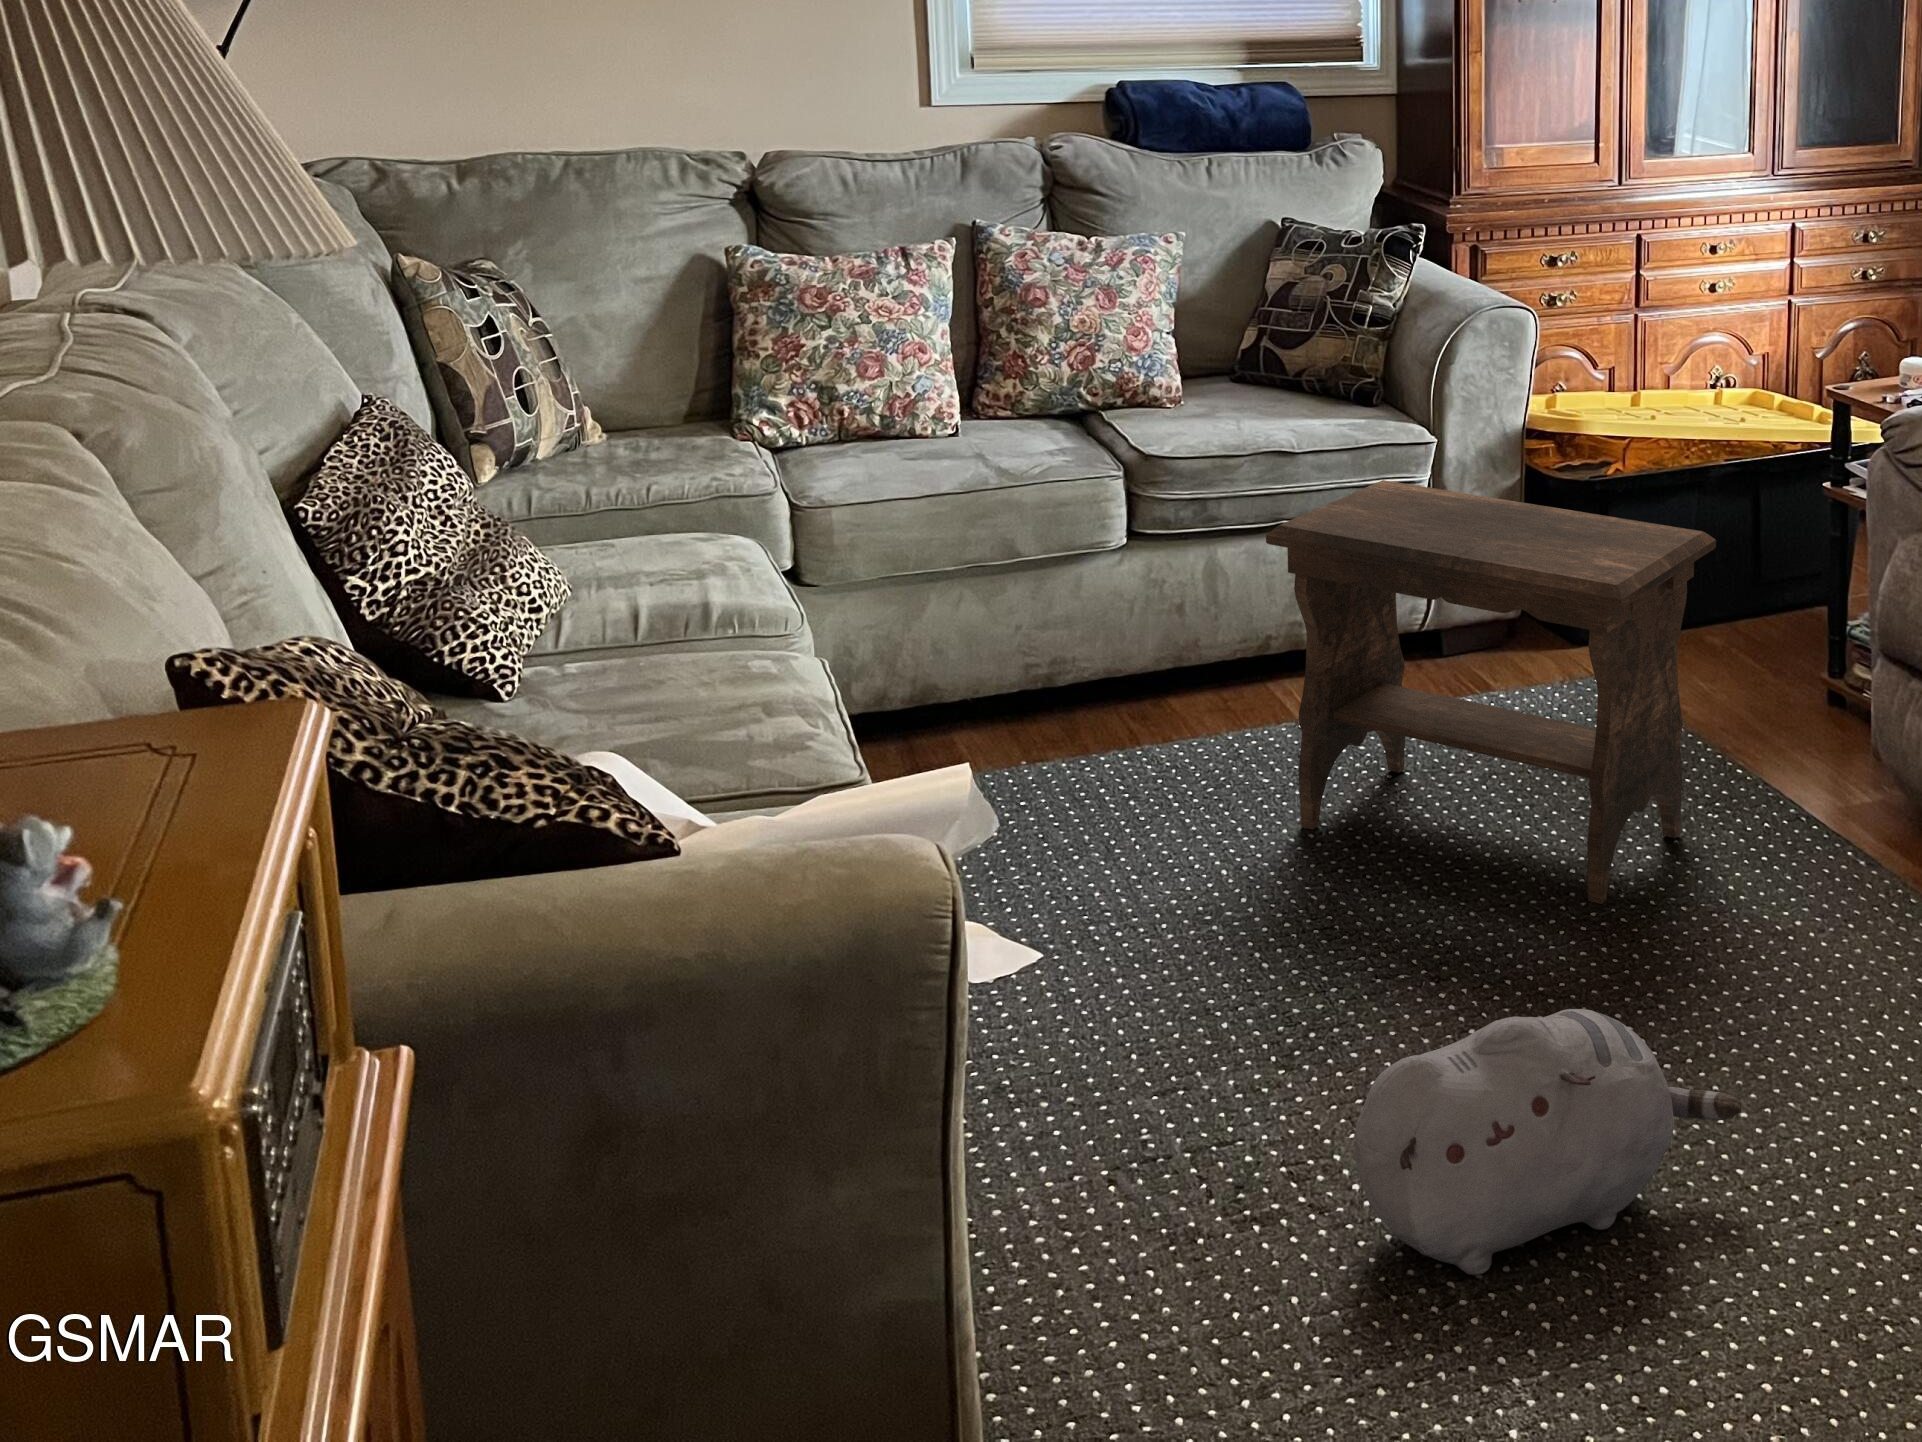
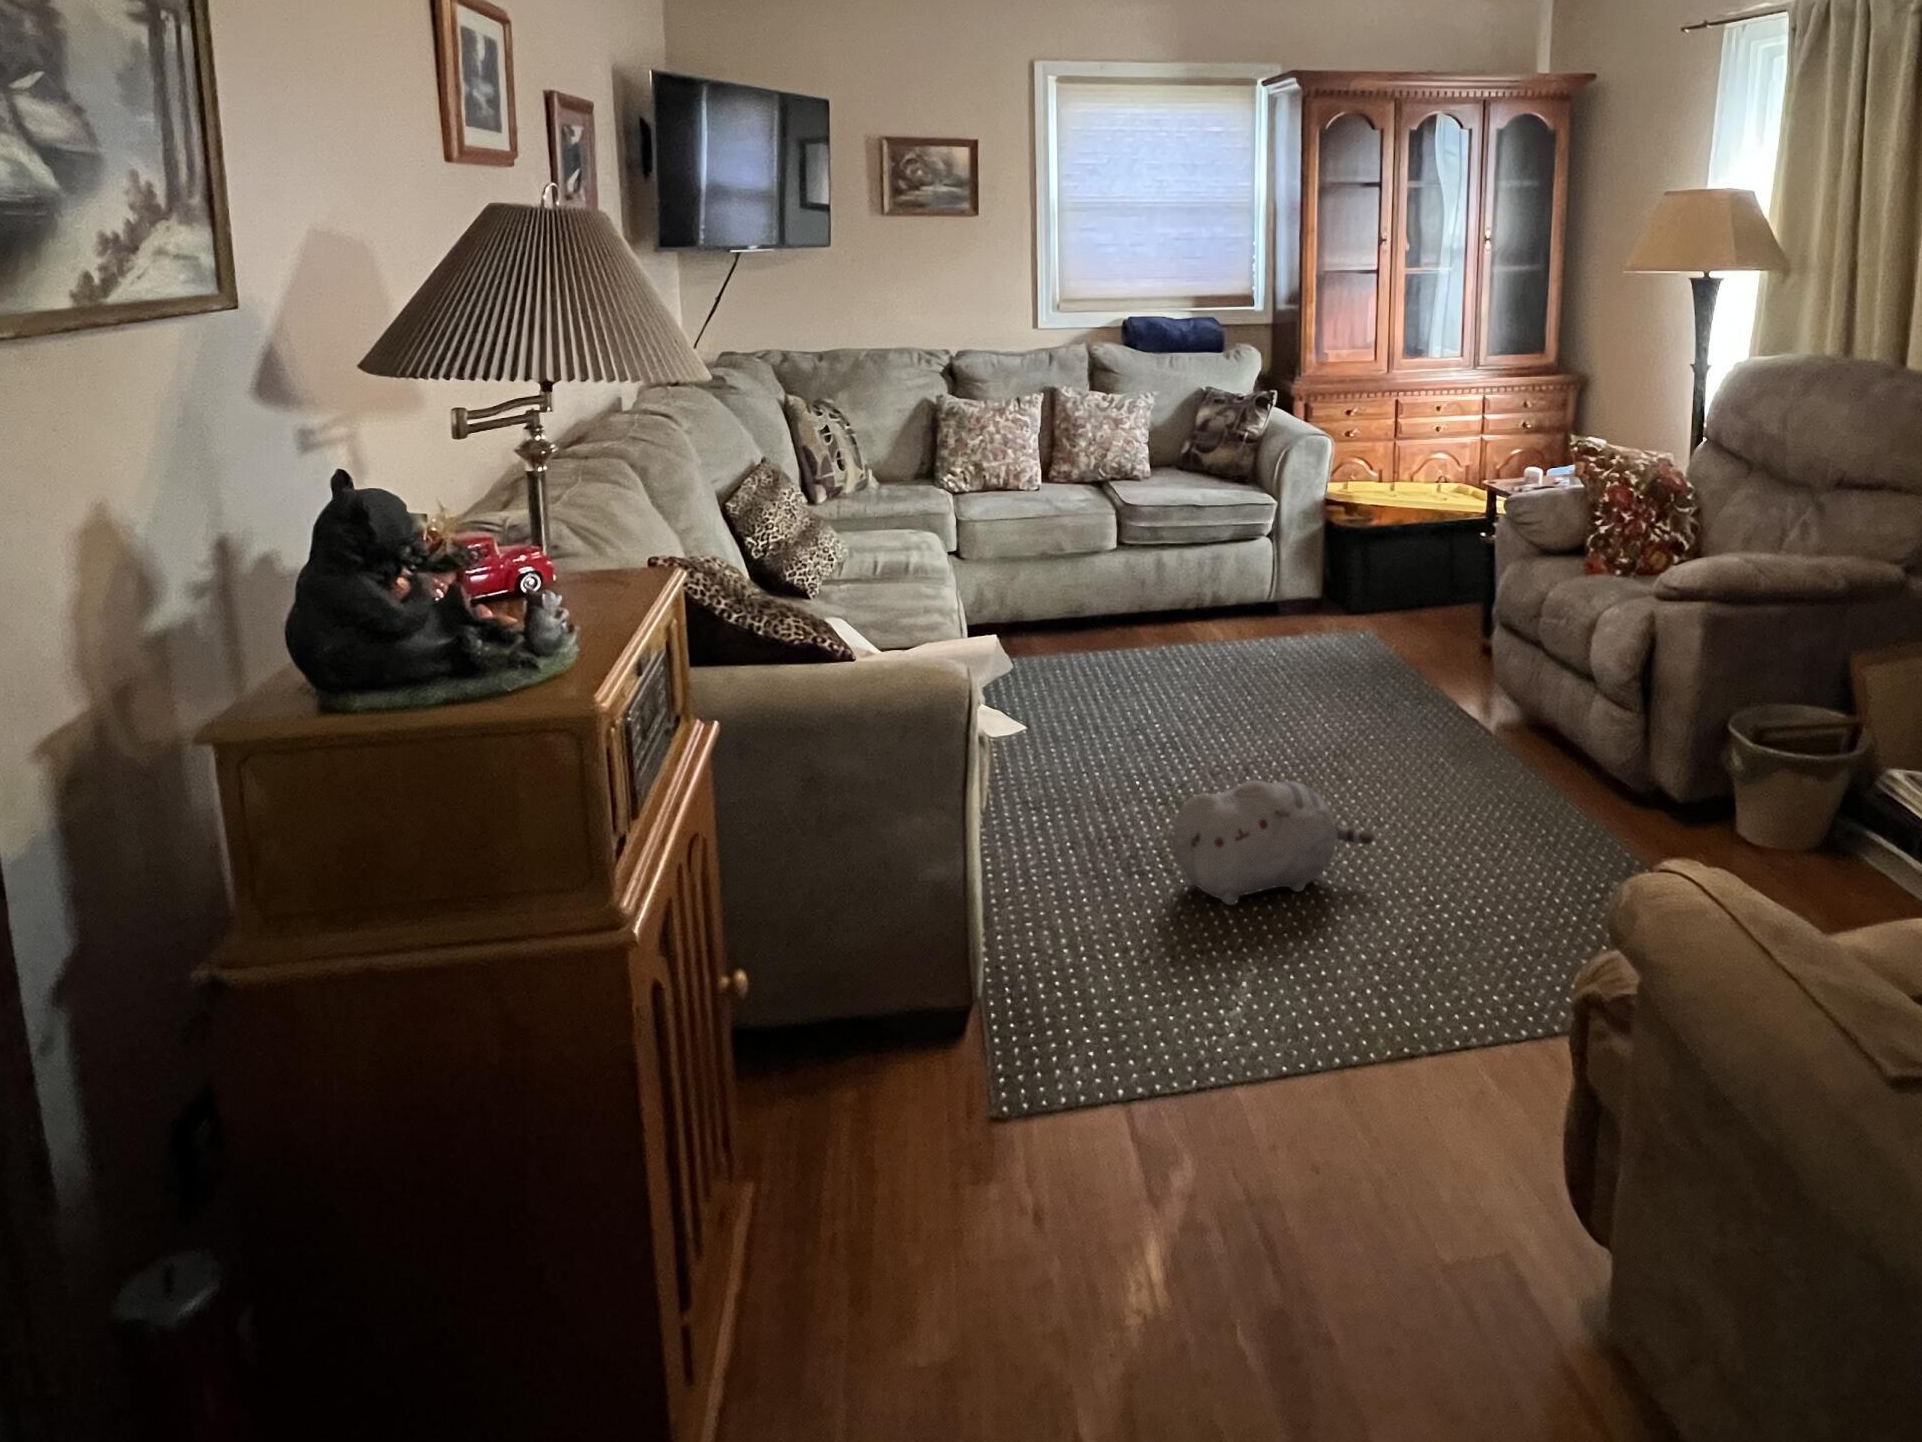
footstool: present [1266,480,1716,904] -> none [1173,520,1403,741]

